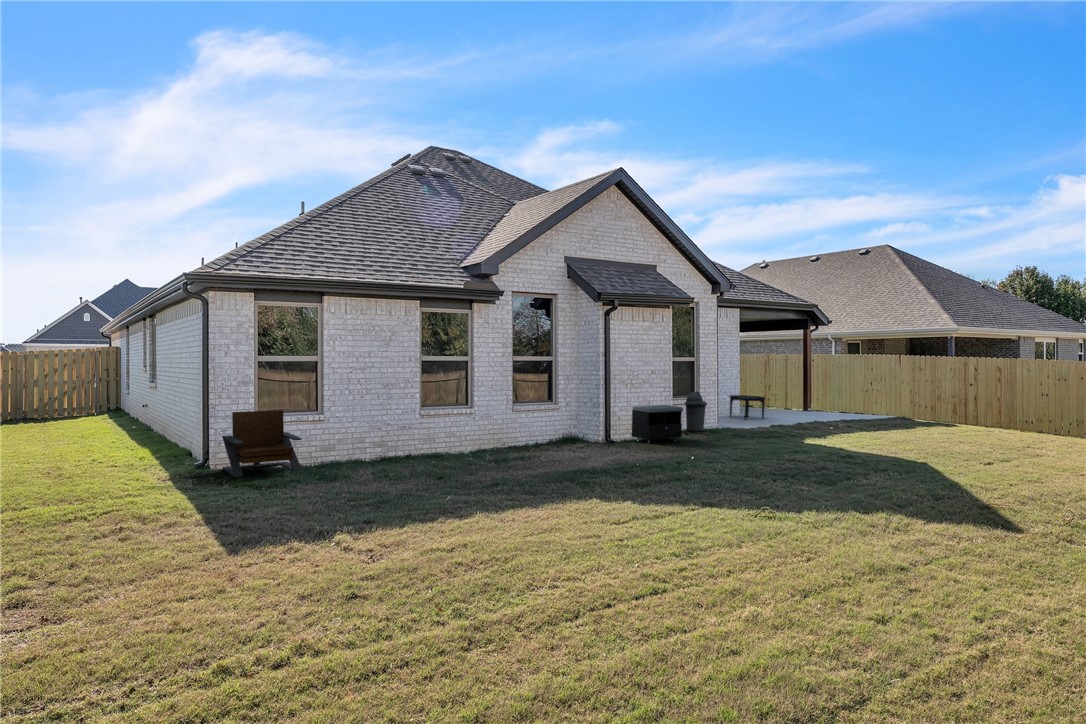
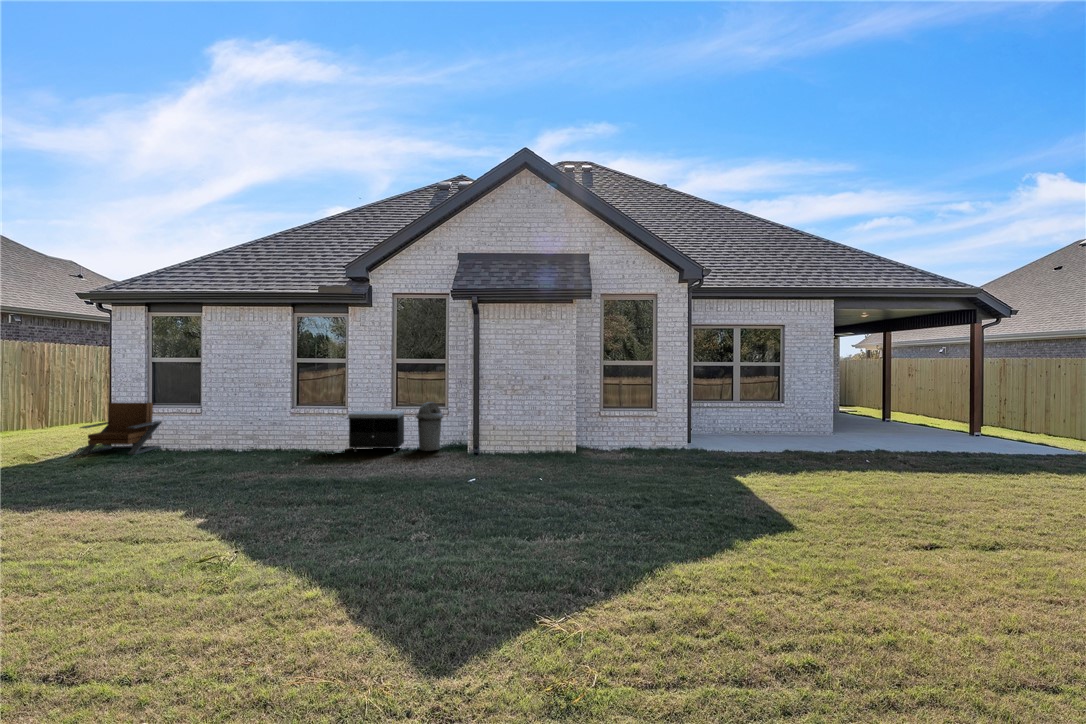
trash can: present [685,392,707,431] -> present [416,402,443,451]
round table: present [729,395,765,419] -> none [768,410,820,443]
storage bench: present [632,405,683,443] -> present [348,411,404,451]

